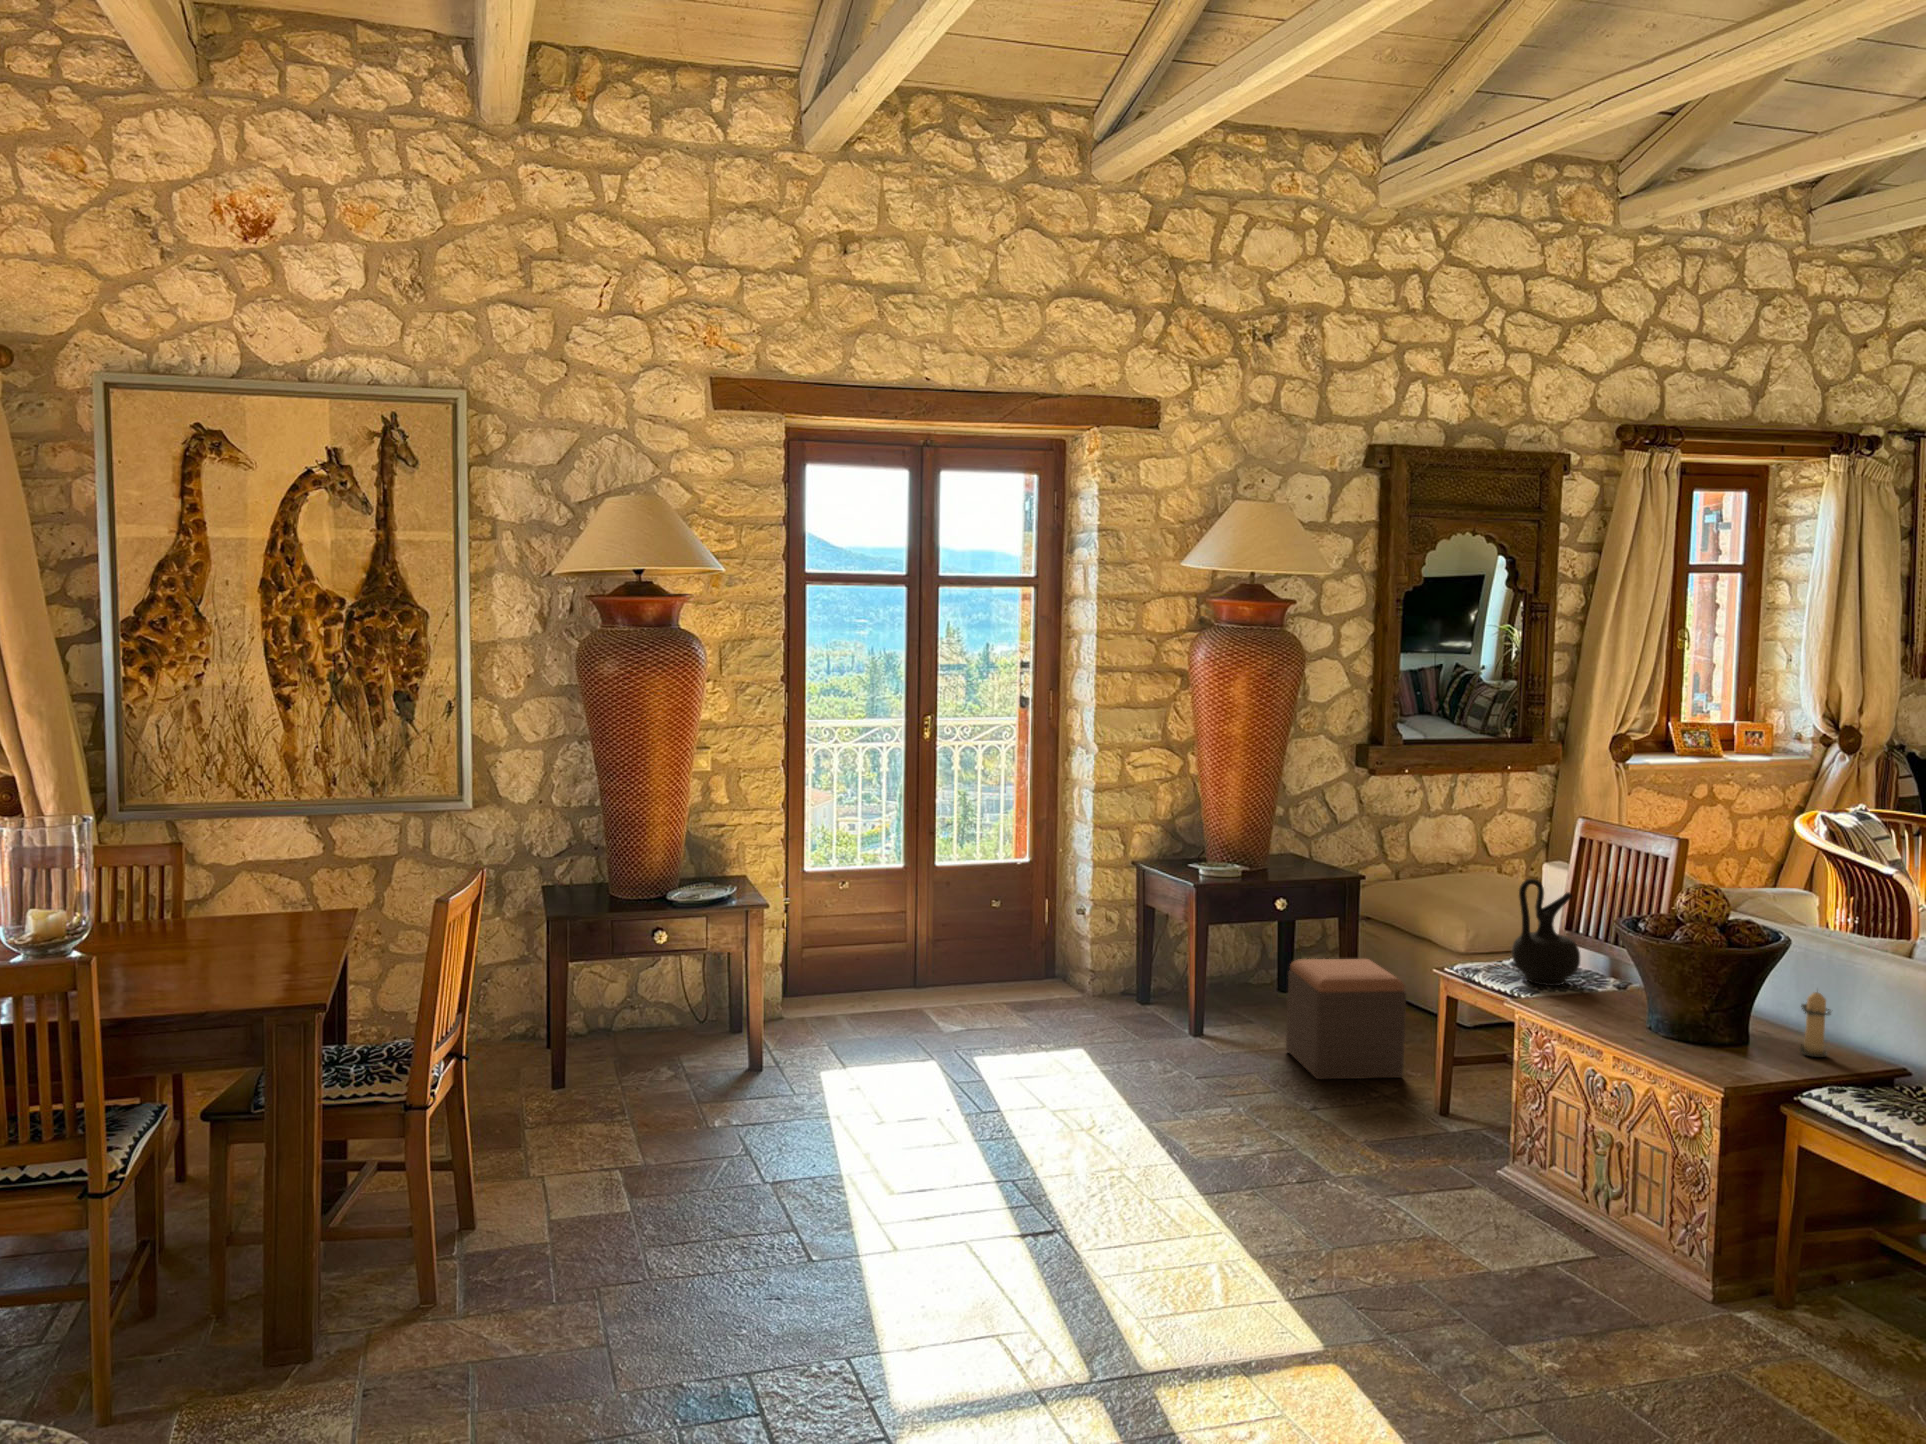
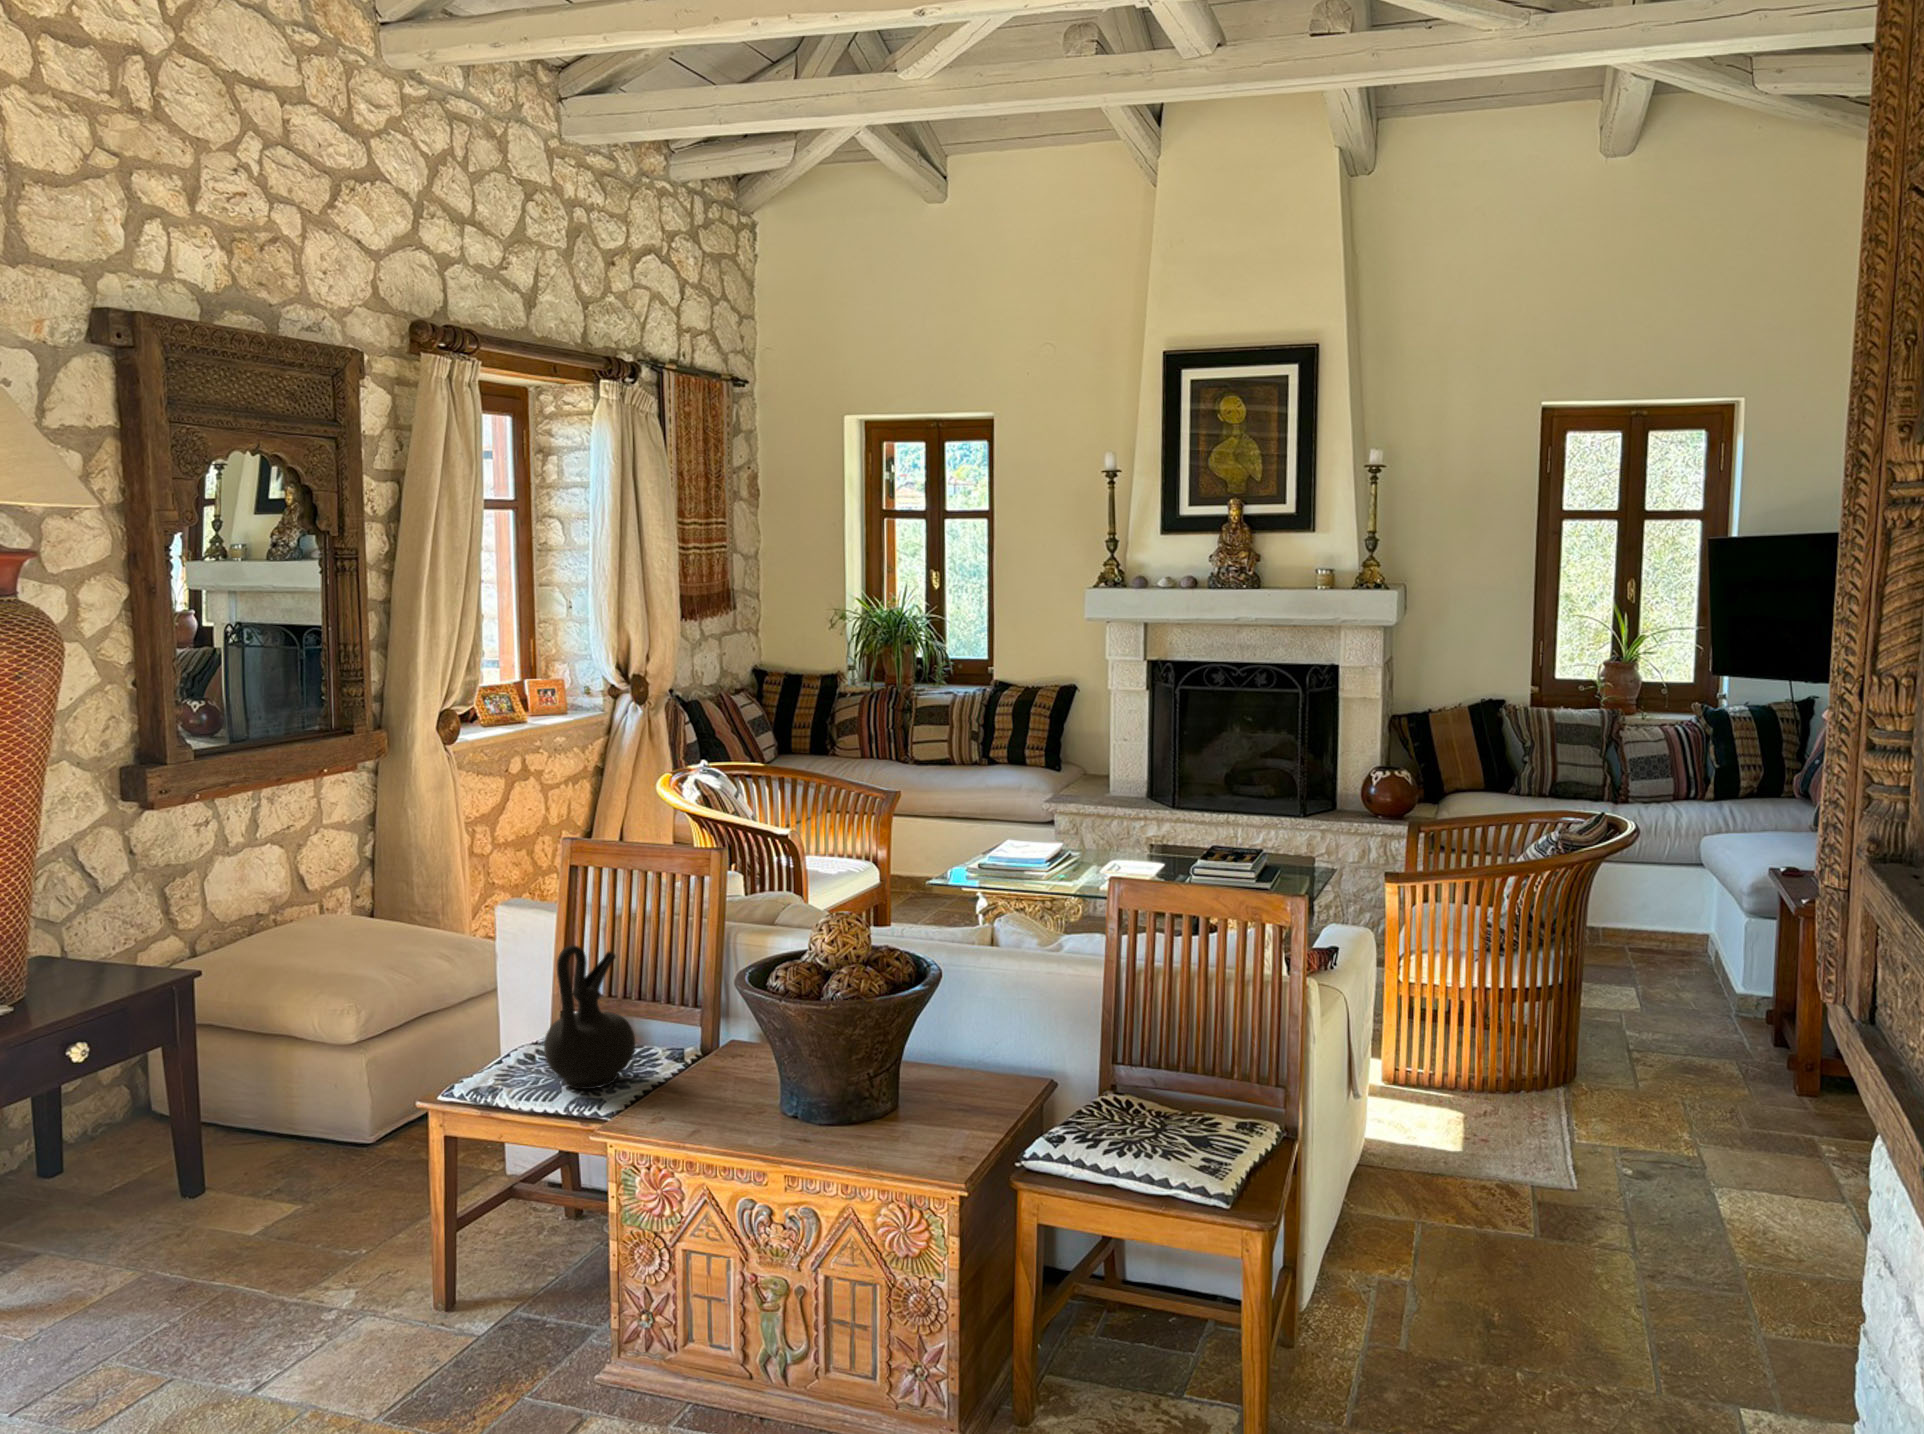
footstool: present [1286,959,1406,1079] -> none [130,1106,349,1331]
candle: present [1800,992,1831,1057] -> none [951,1013,991,1098]

